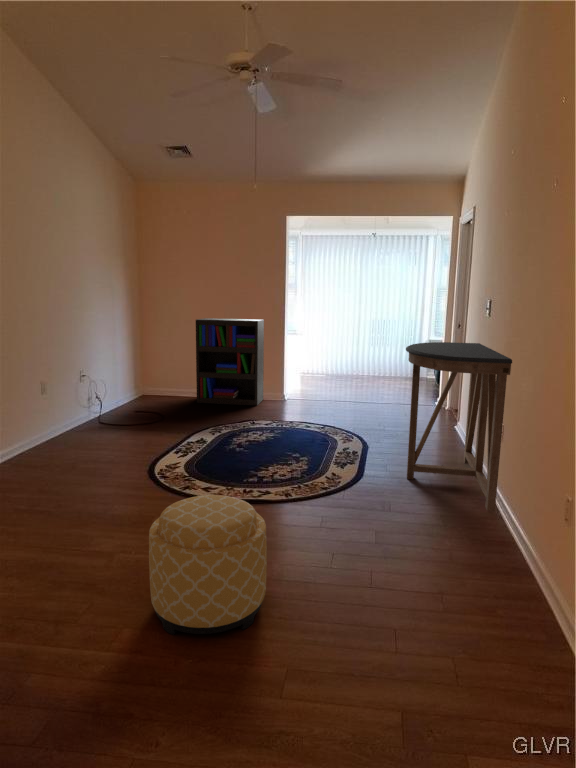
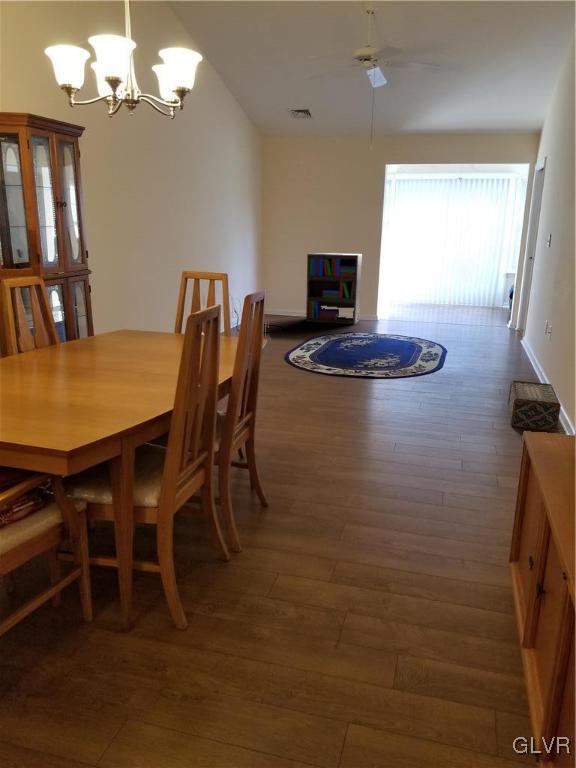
console table: present [406,342,512,511] -> none [475,268,557,387]
ottoman: present [149,495,267,635] -> none [315,354,383,425]
woven basket: none [463,520,554,622] -> present [508,380,561,431]

